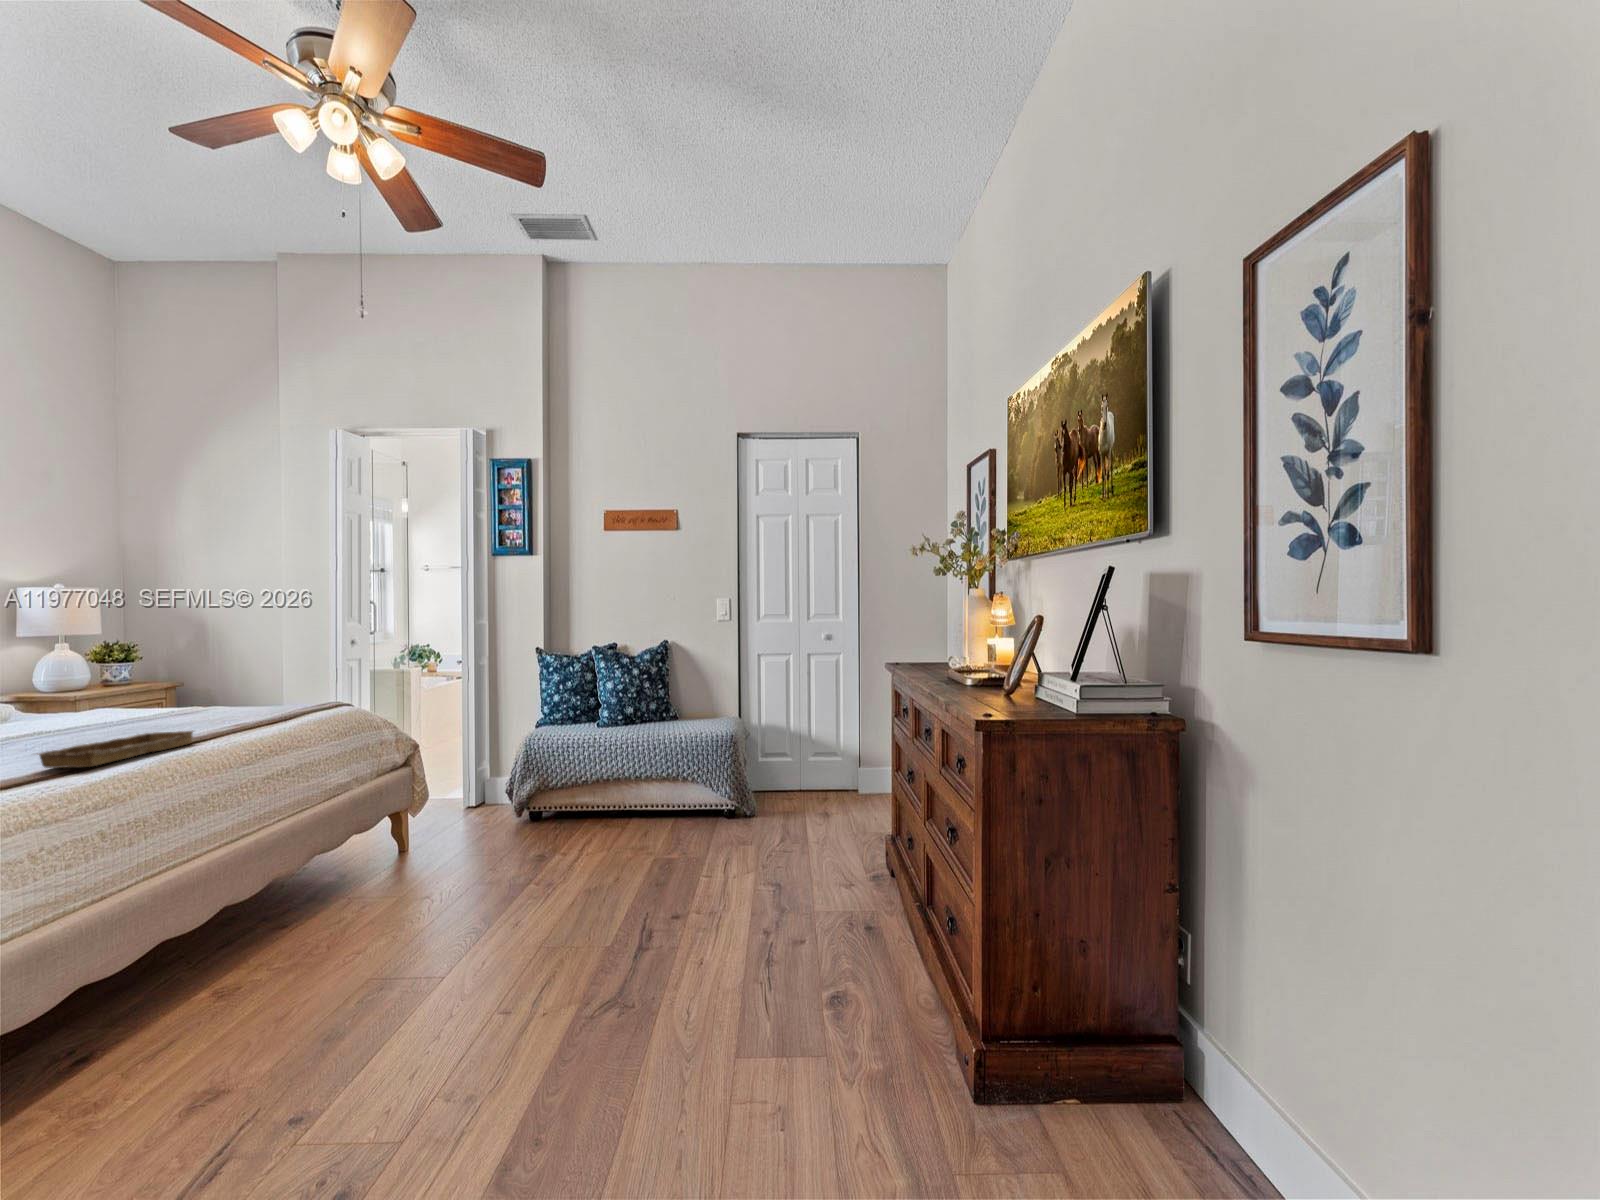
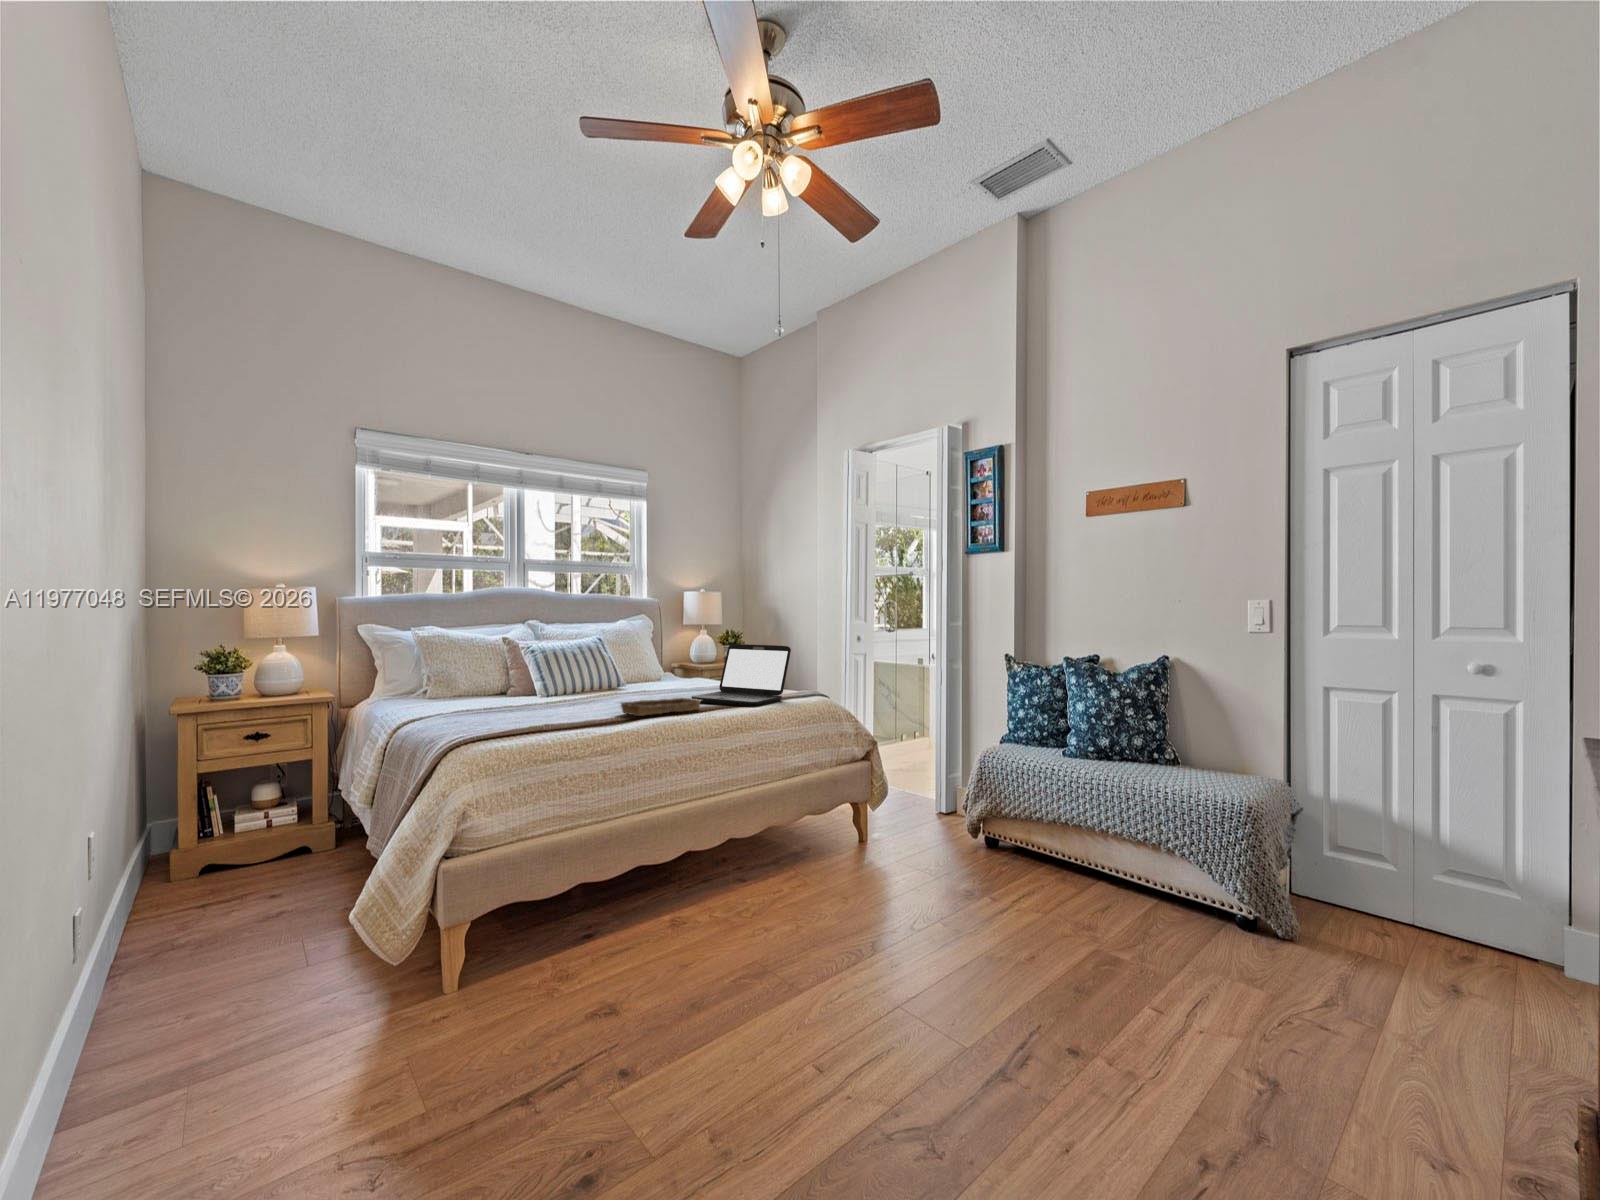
laptop: none [153,654,312,736] -> present [691,644,791,707]

